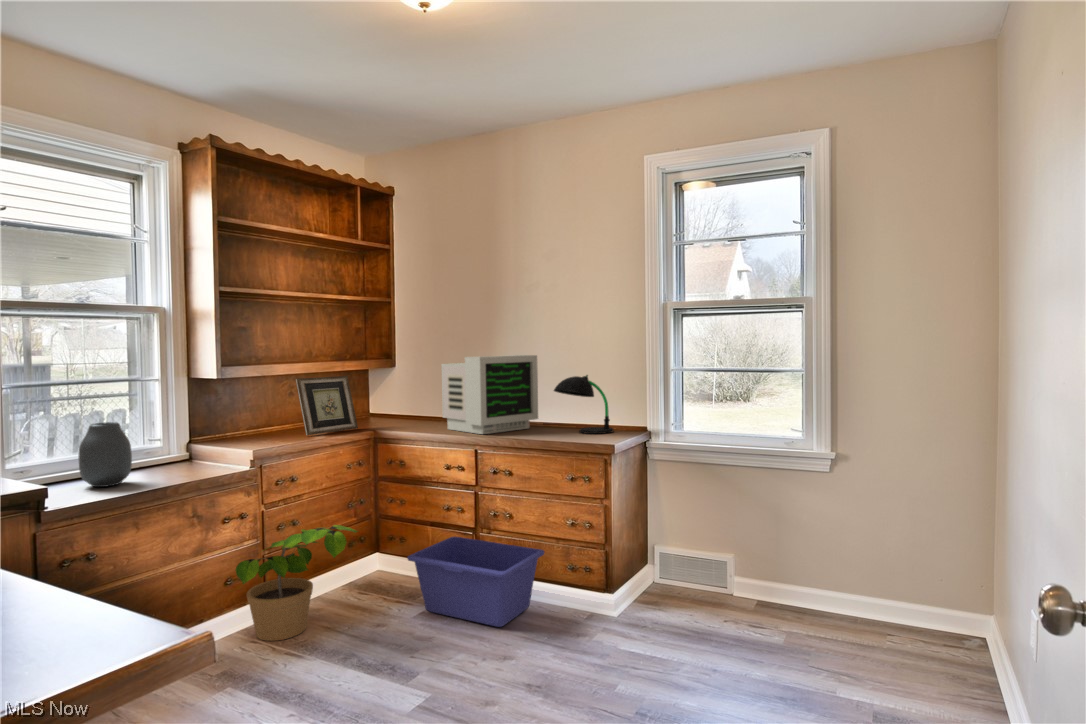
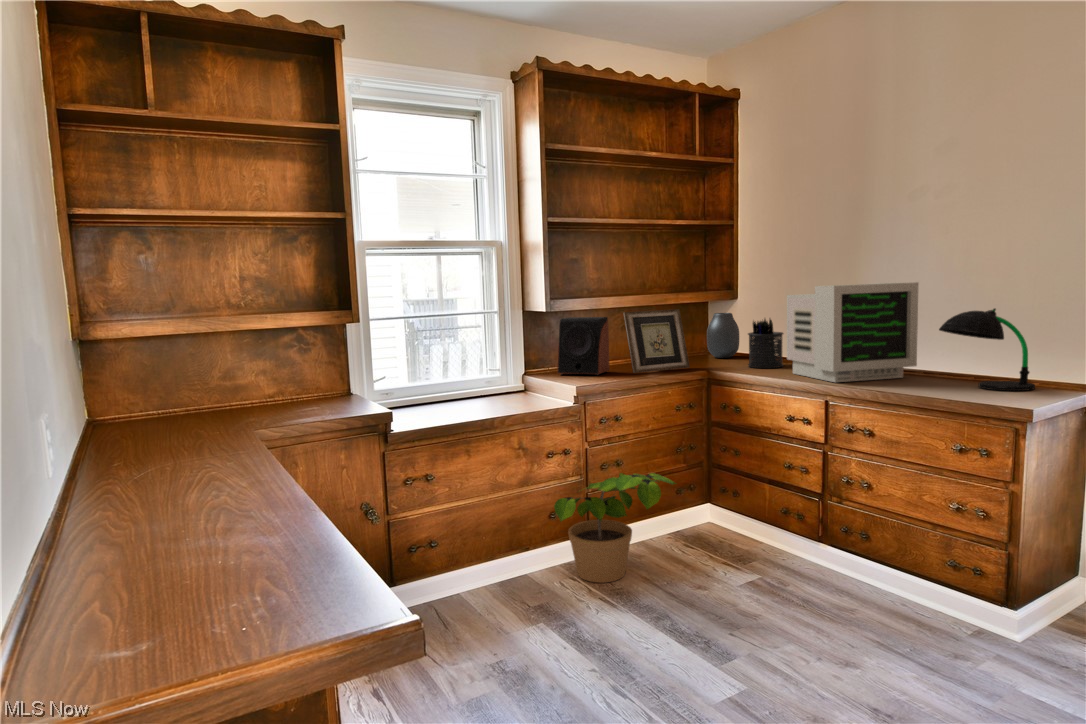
pen holder: none [408,382,438,426] -> present [748,319,783,368]
speaker: none [227,383,281,441] -> present [557,317,609,375]
vase: present [78,422,132,487] -> present [707,313,739,358]
storage bin: present [407,537,544,627] -> none [734,501,914,622]

